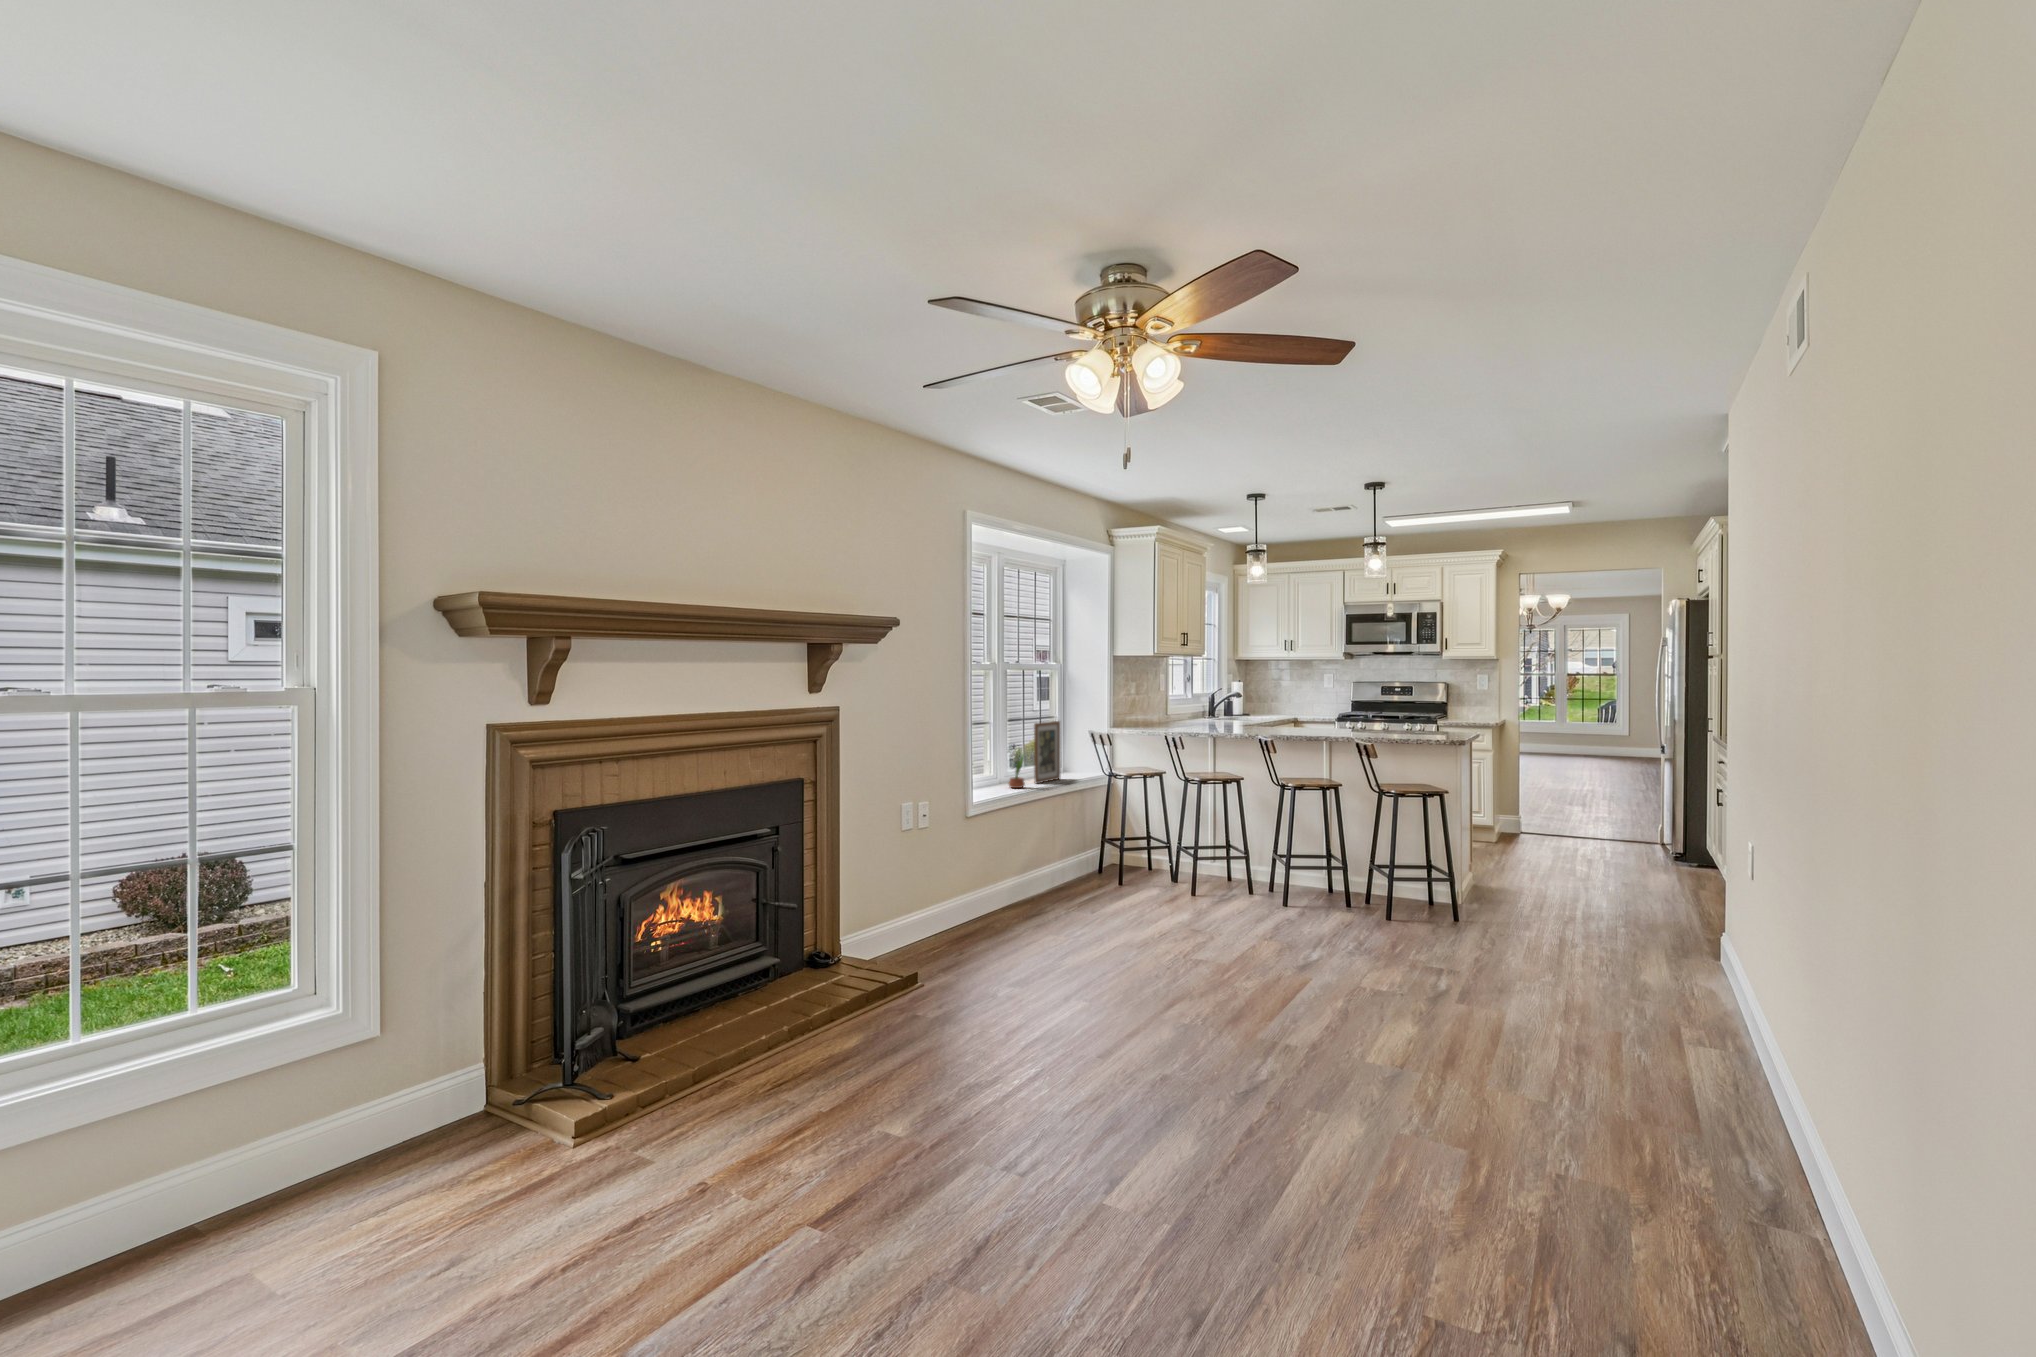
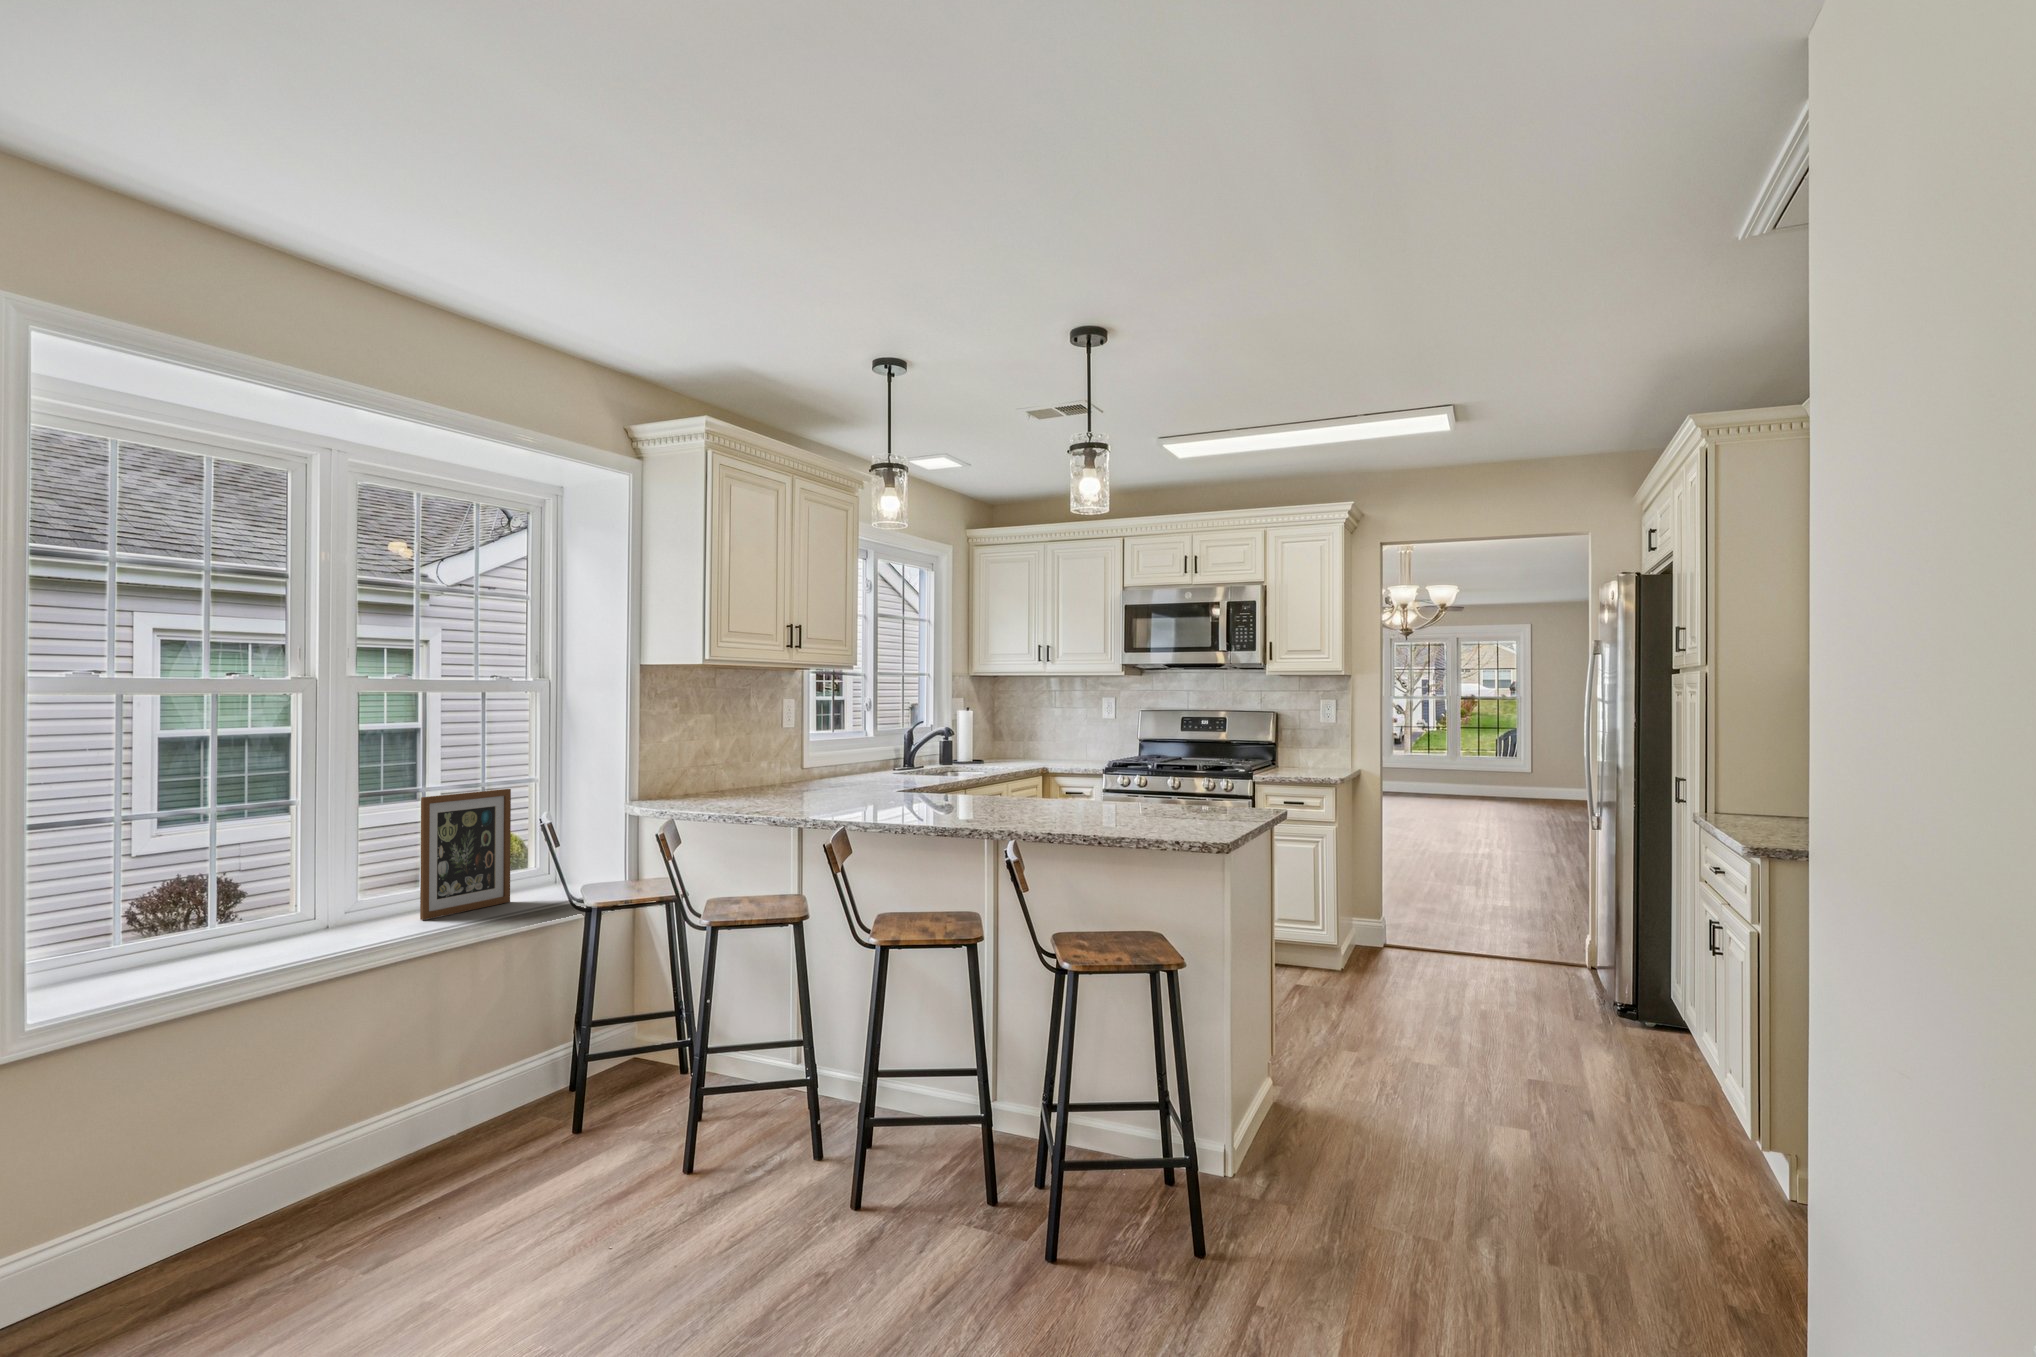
potted flower: present [1009,753,1025,788] -> none [319,850,367,939]

